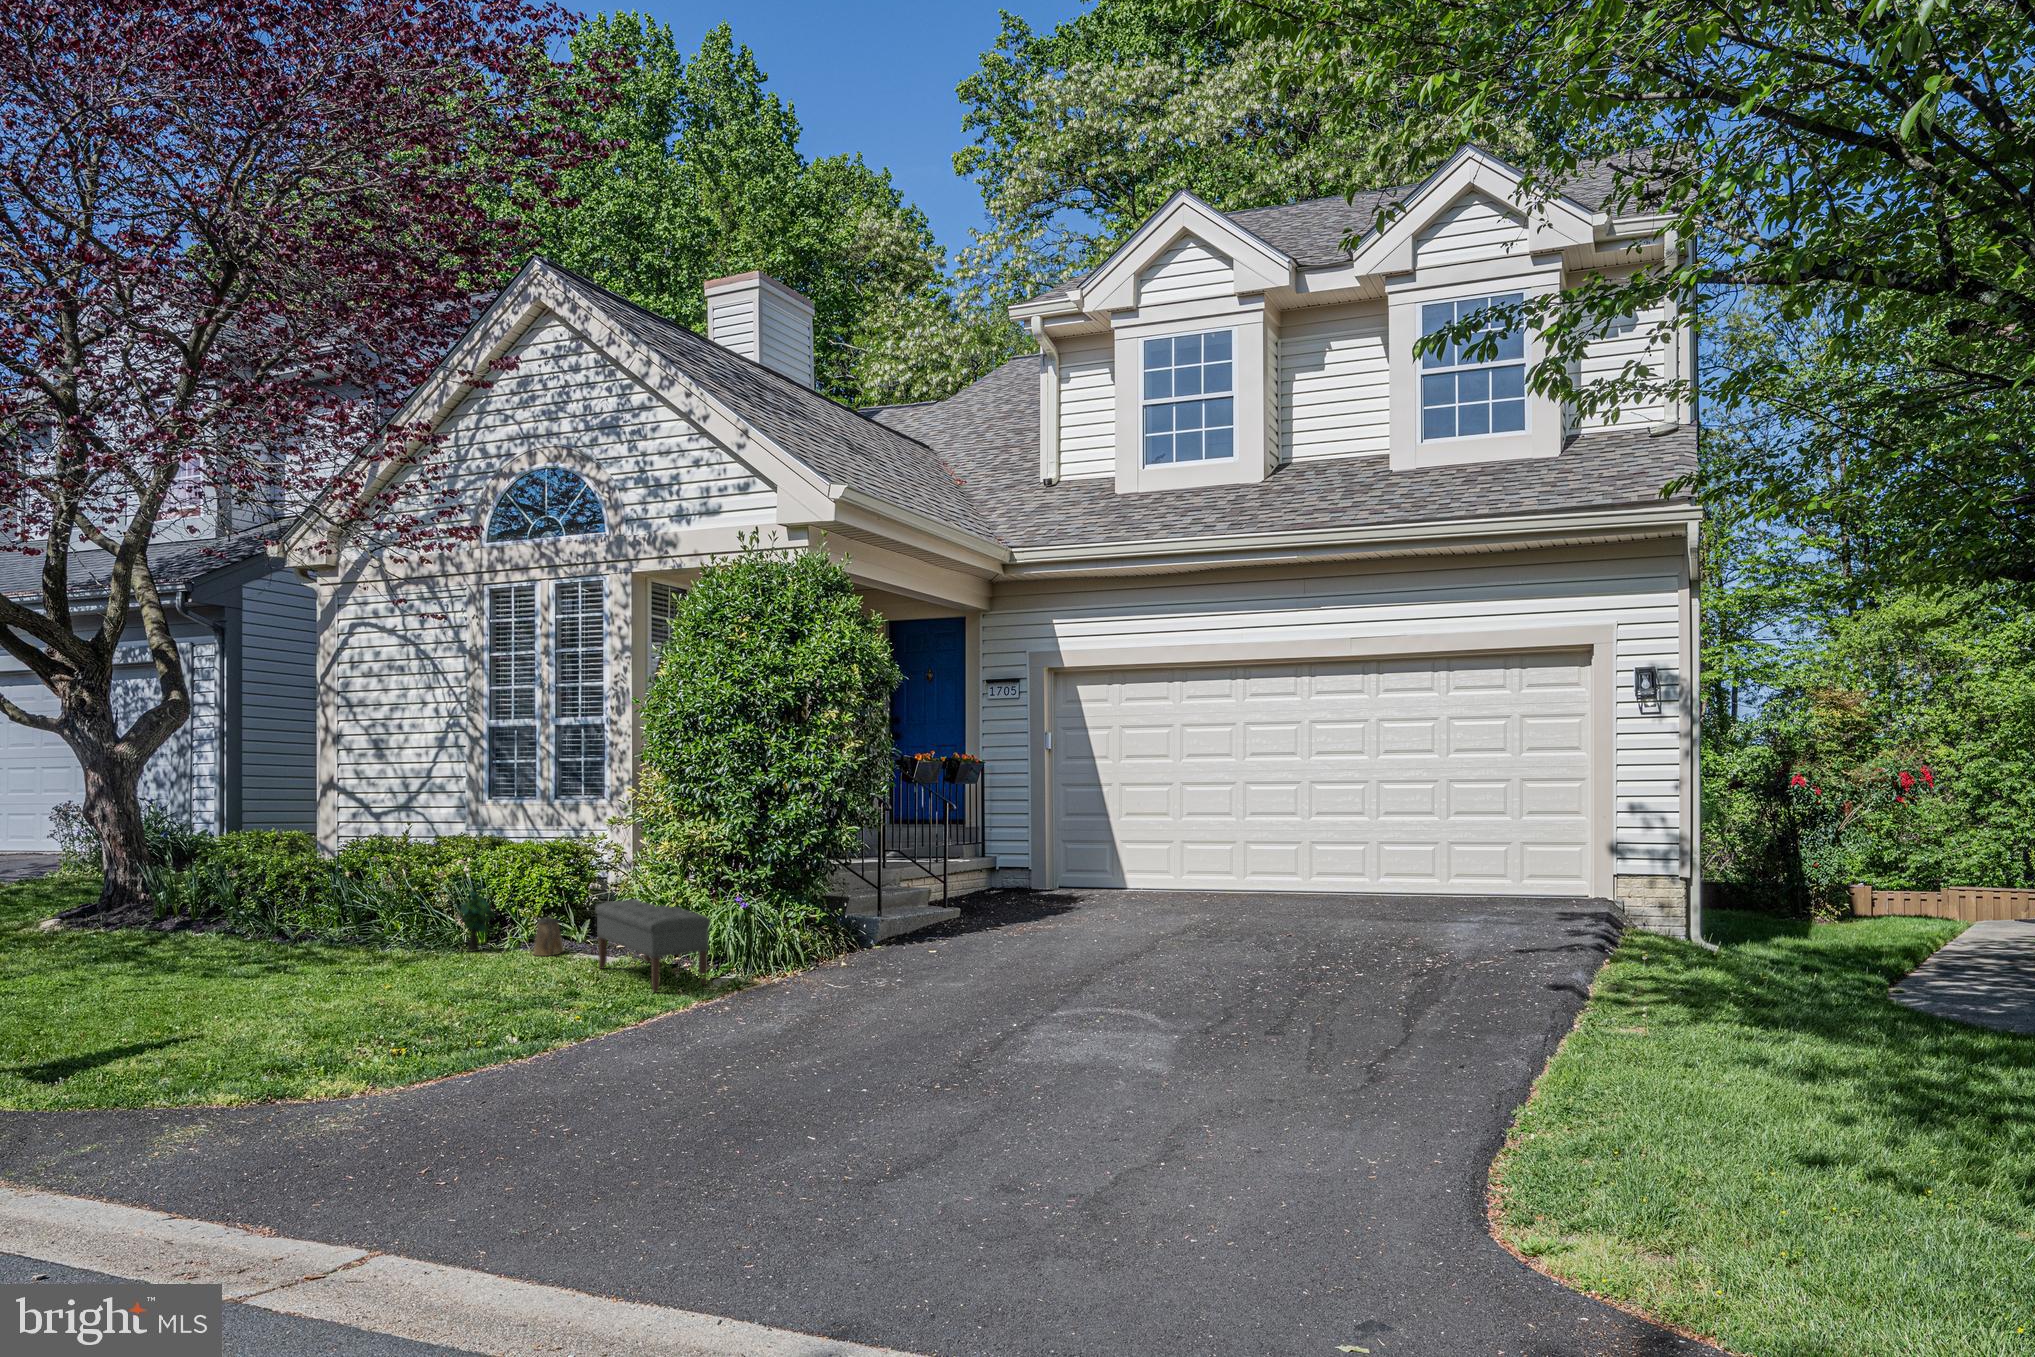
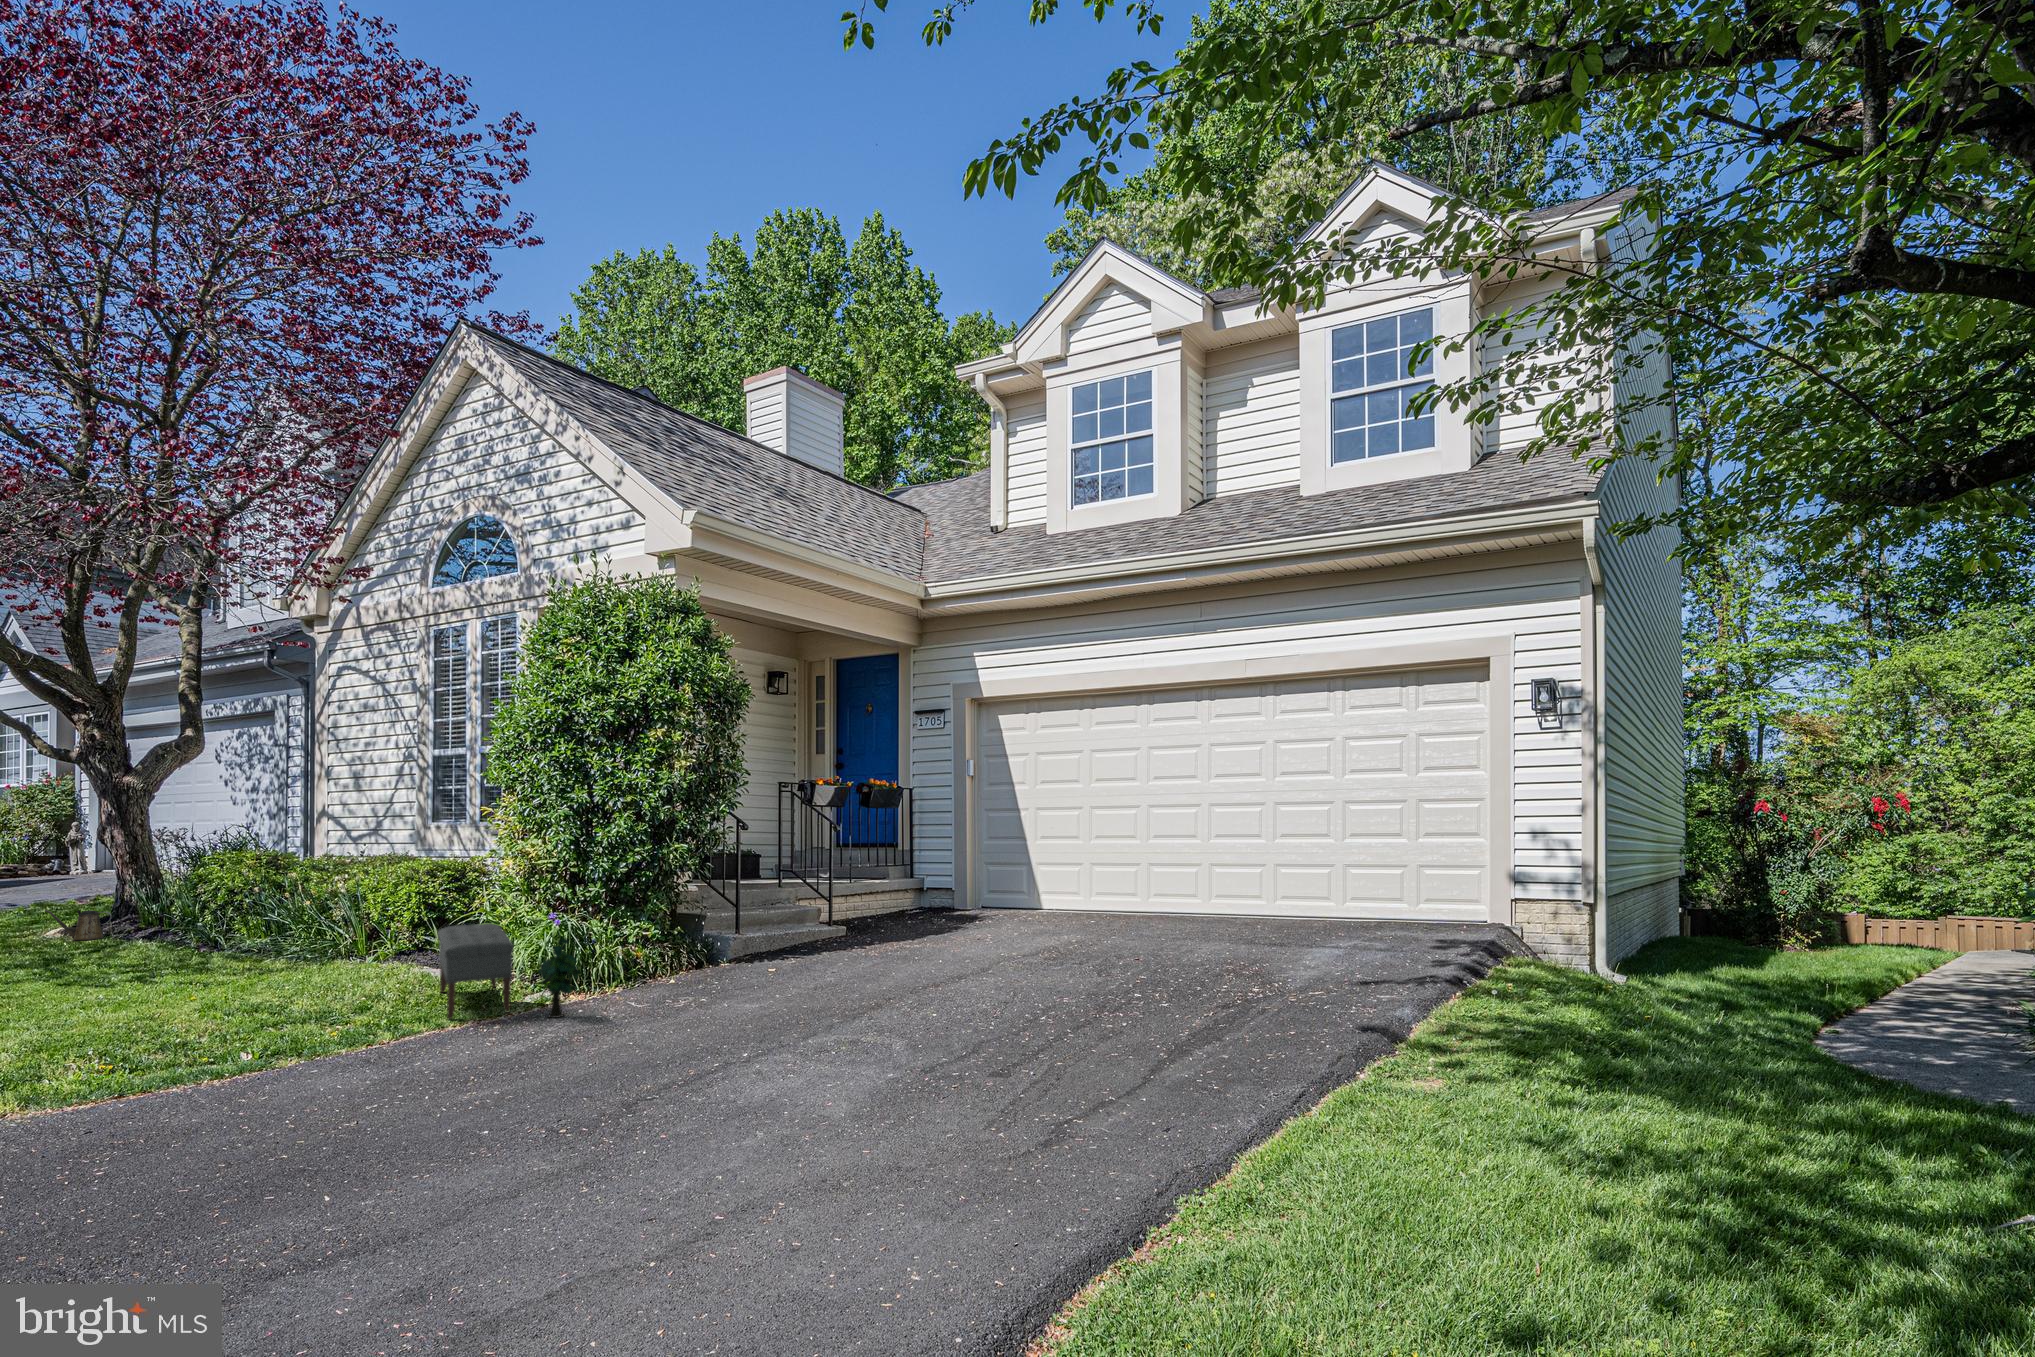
decorative plant: present [459,885,496,952] -> present [535,938,580,1018]
watering can: present [533,917,564,956] -> present [45,910,112,940]

